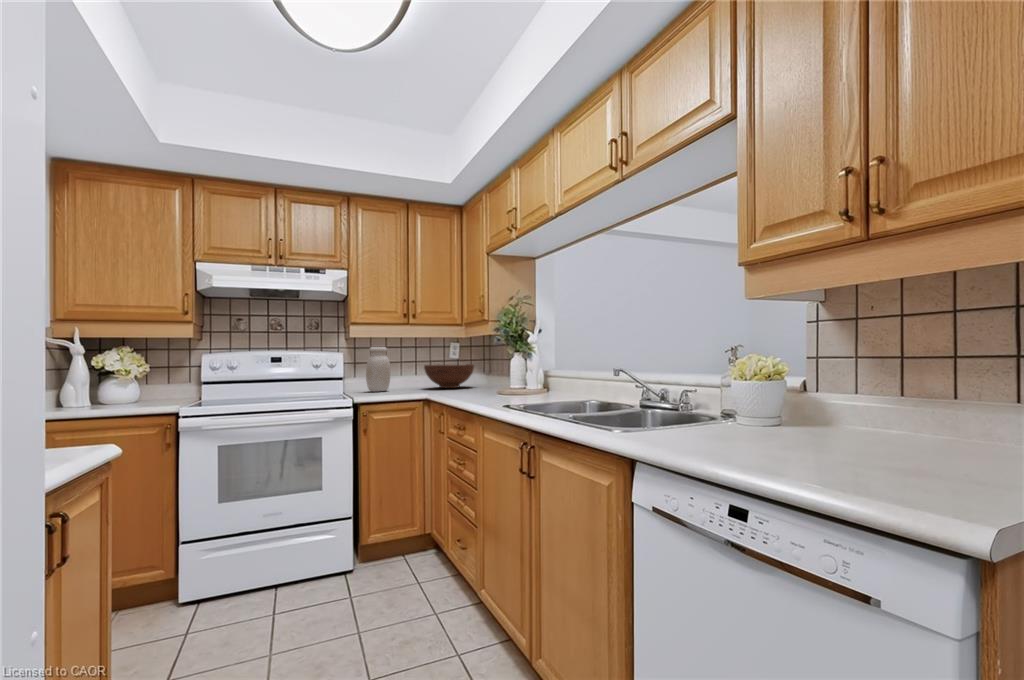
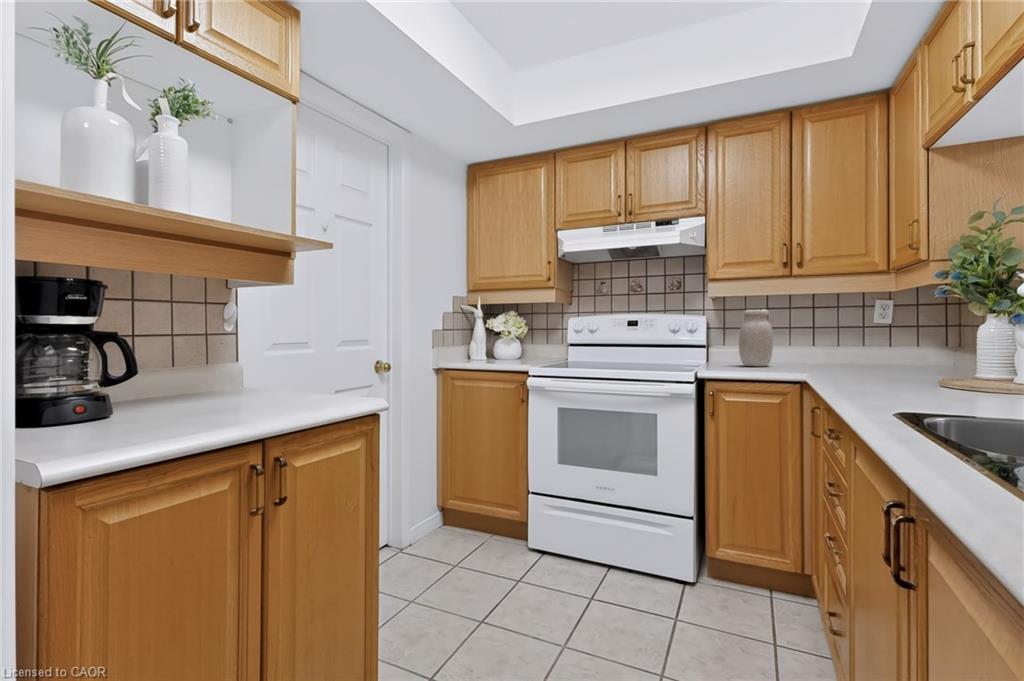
fruit bowl: present [424,364,474,388] -> none [825,333,918,369]

